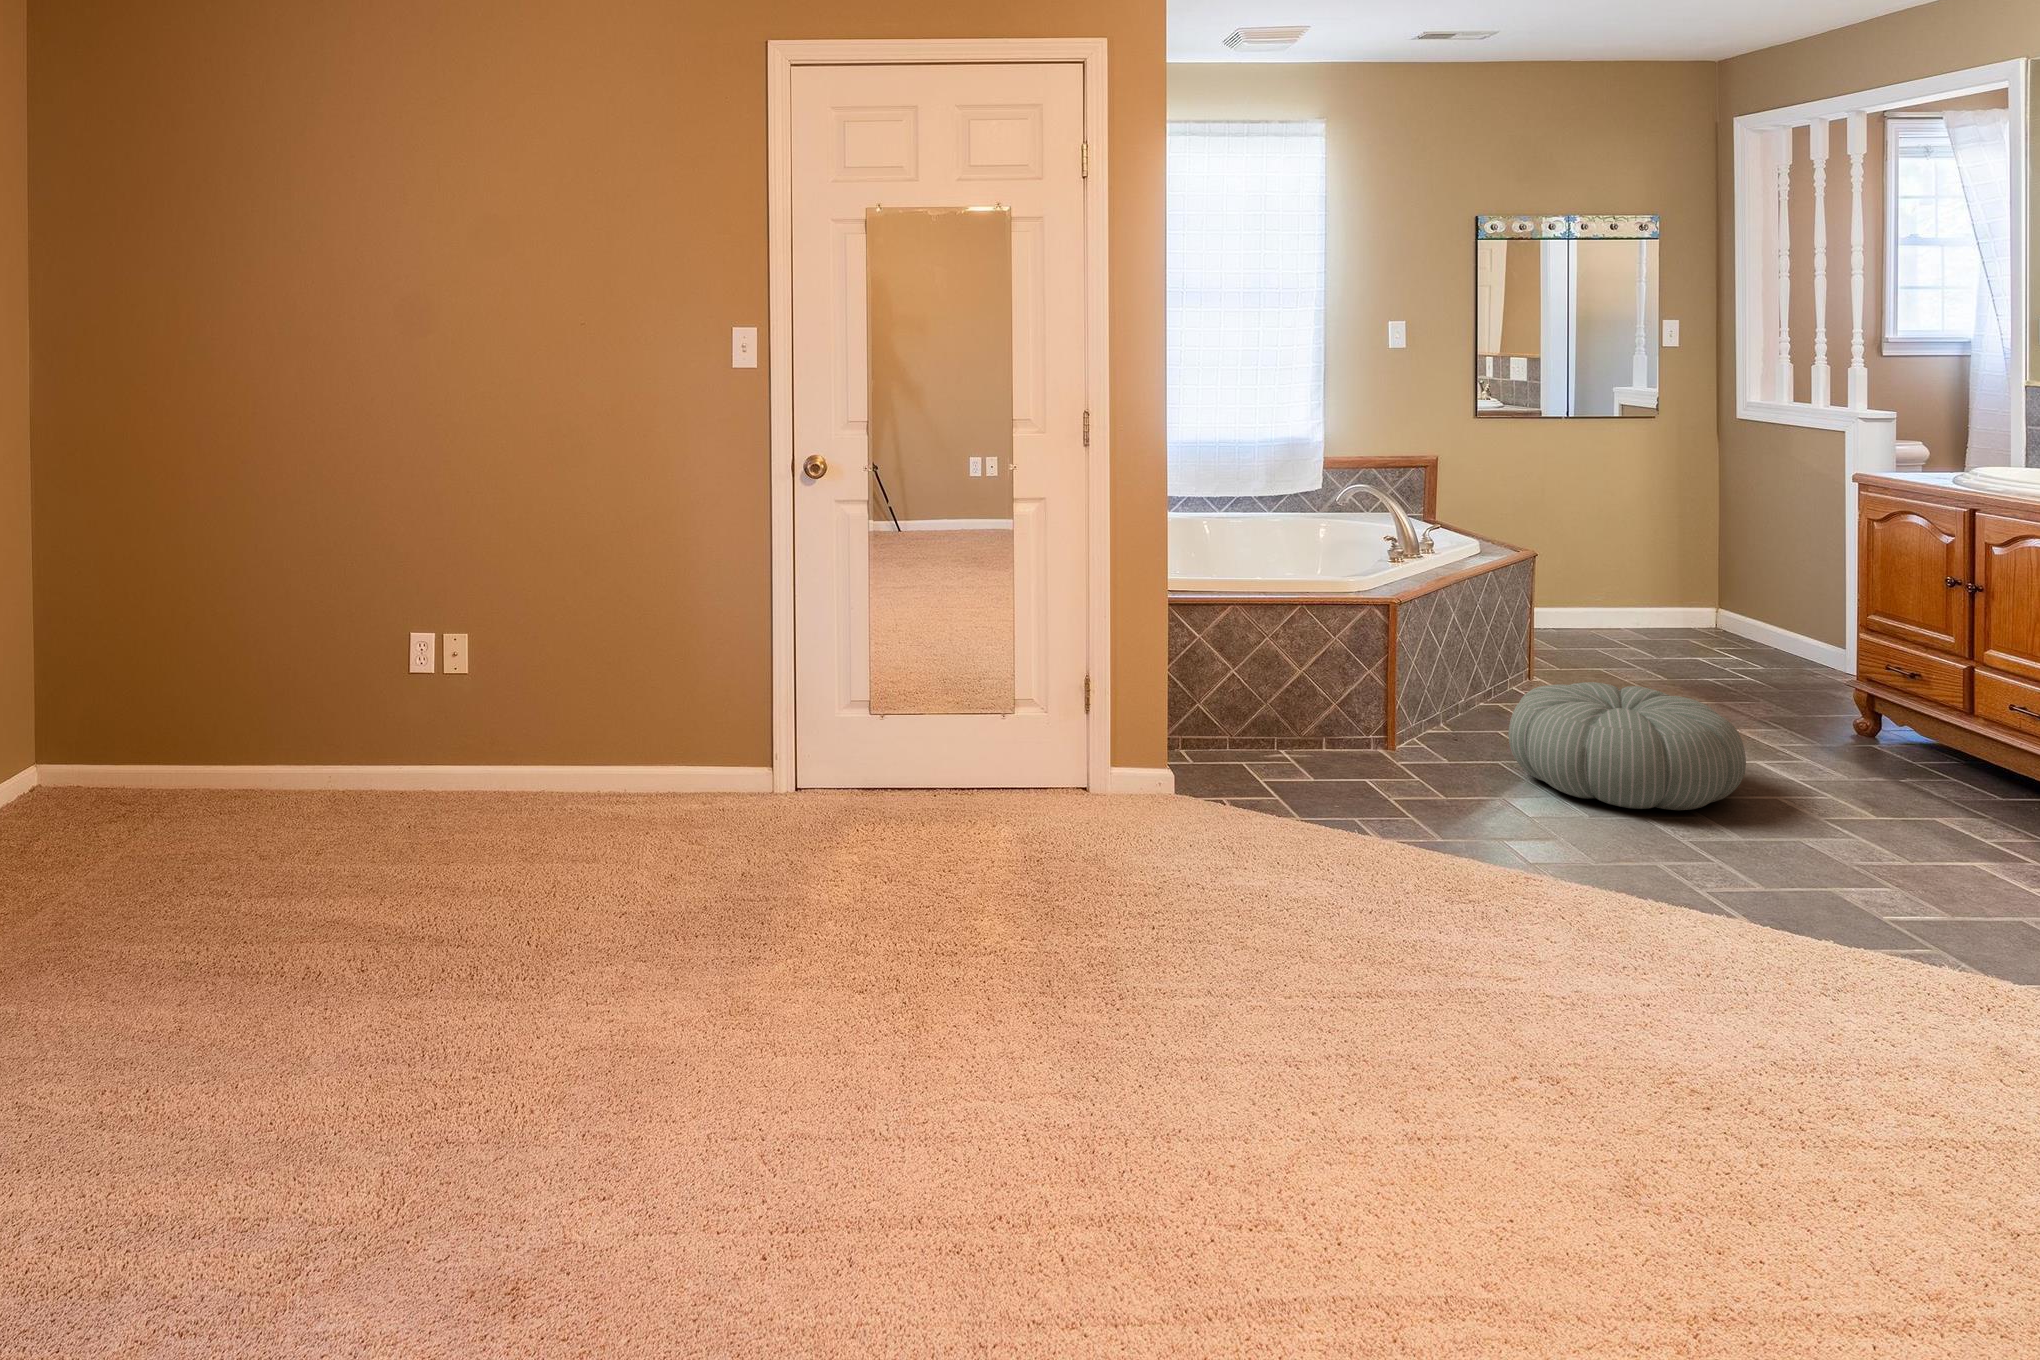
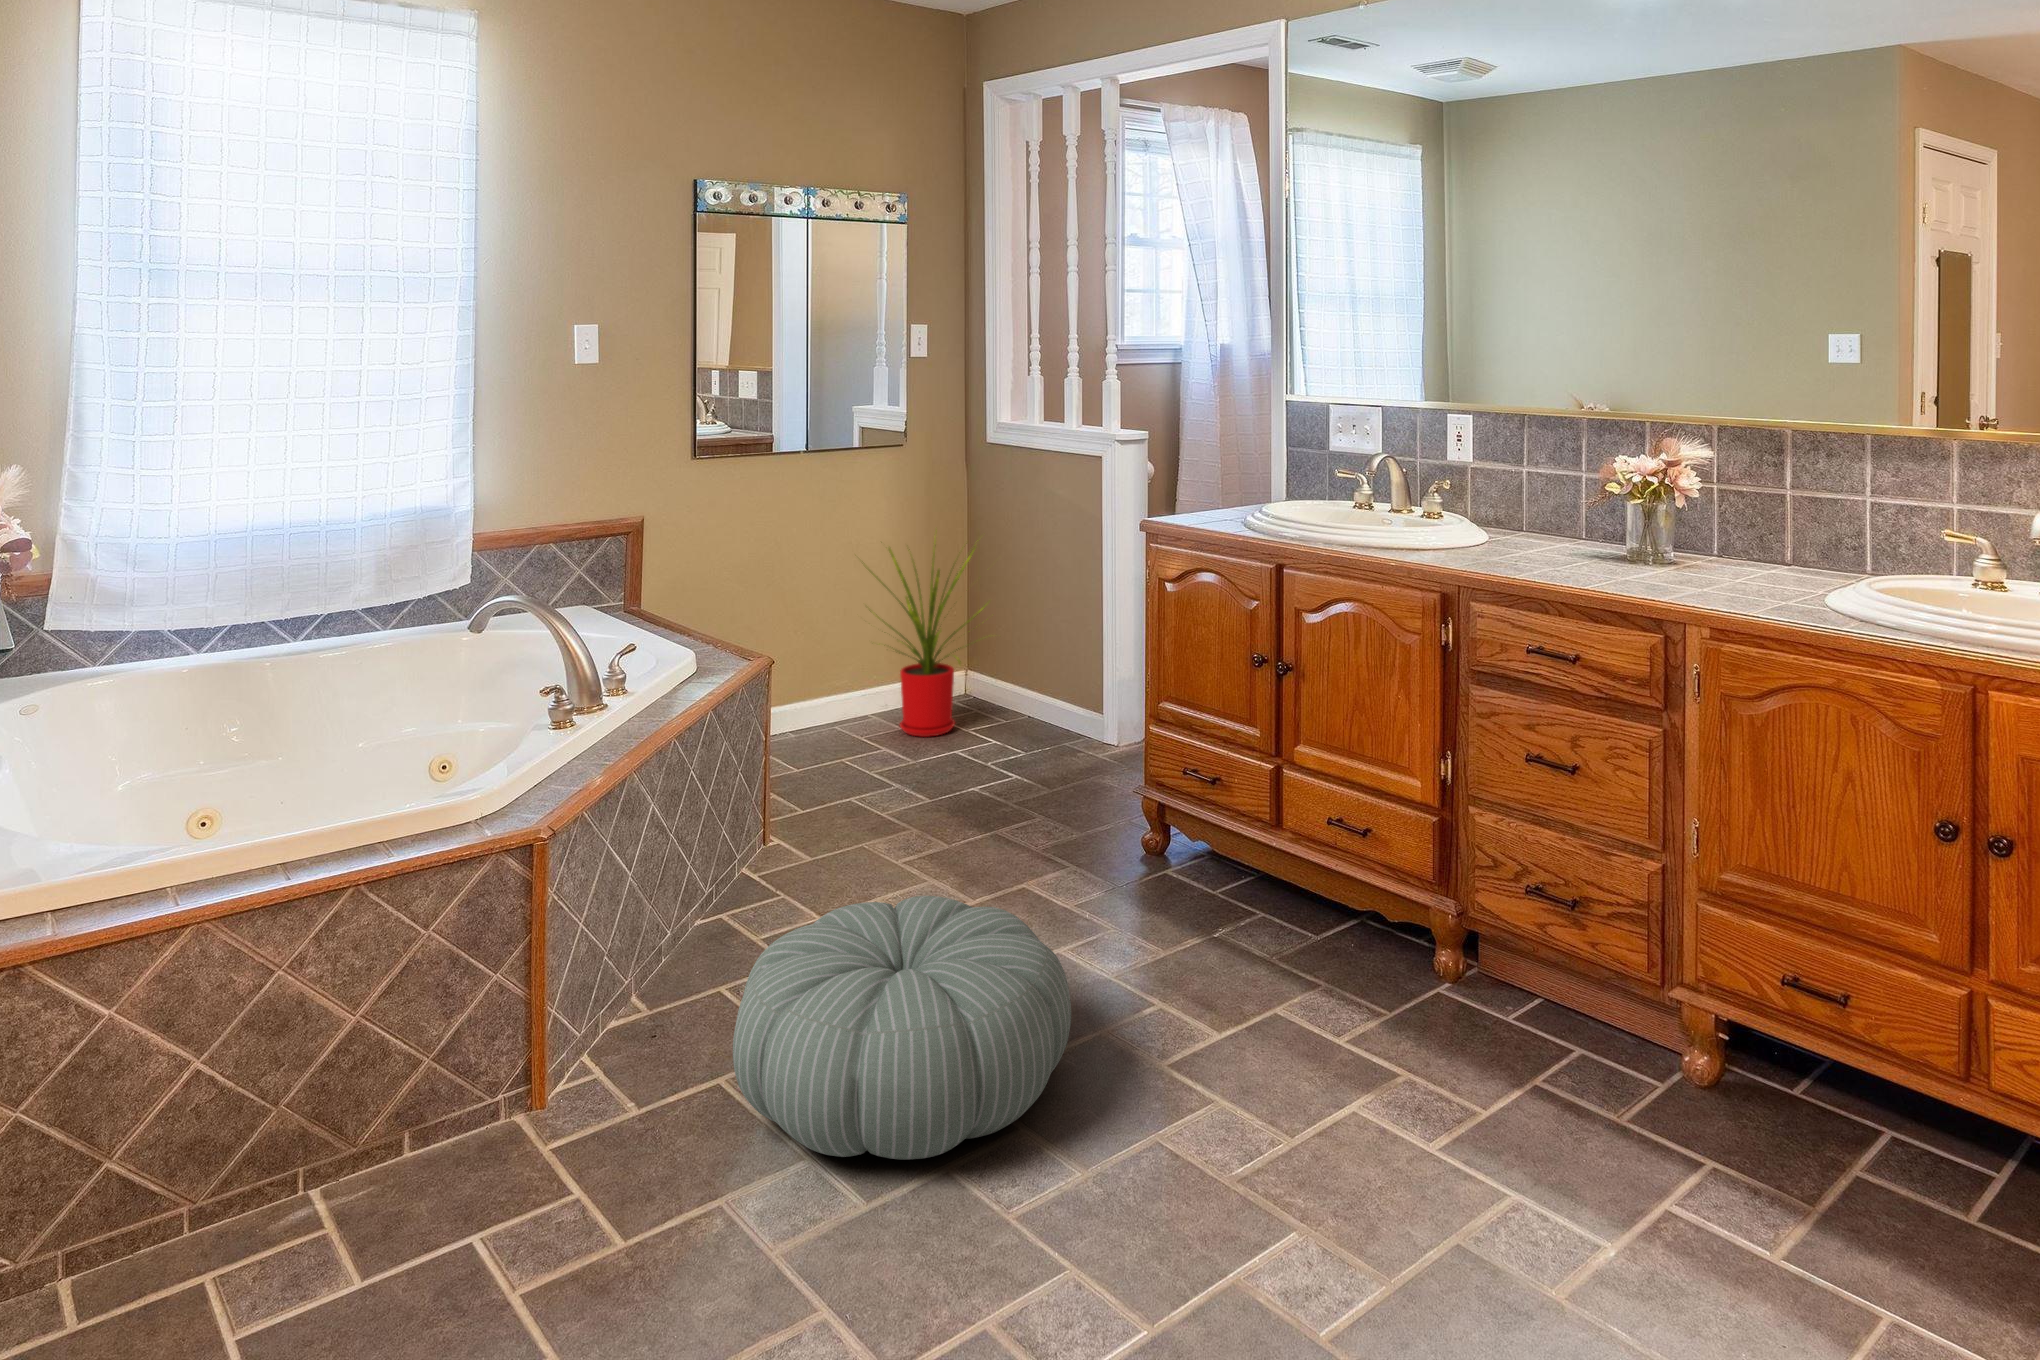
house plant: none [1607,486,1749,651] -> present [866,545,985,737]

